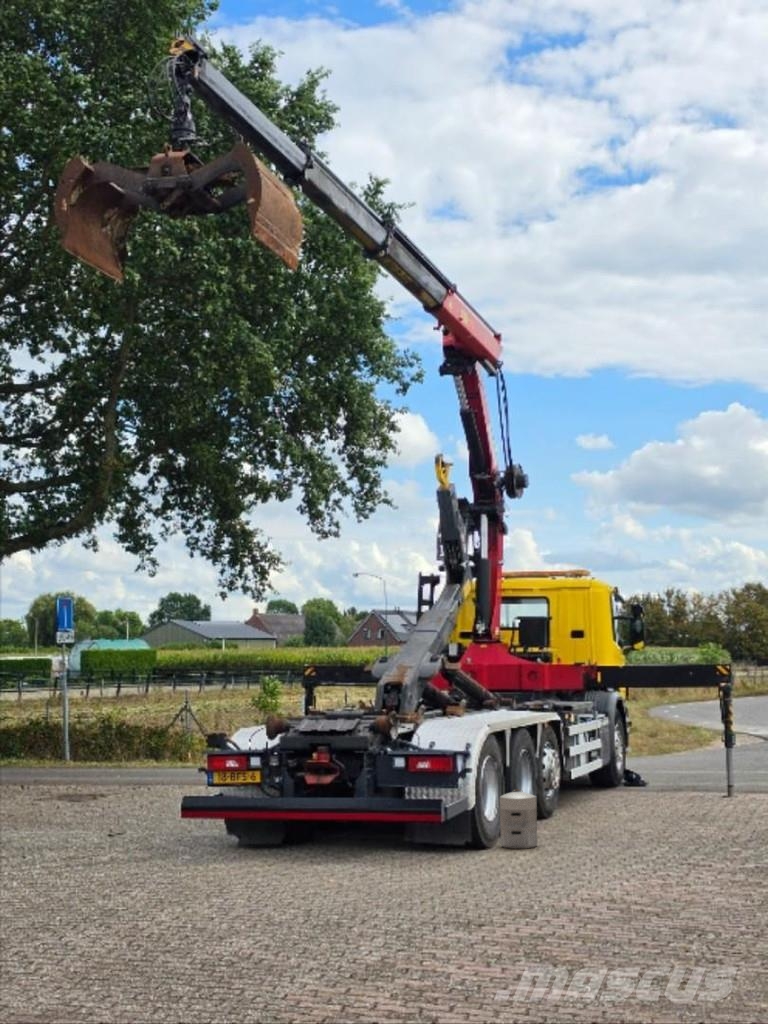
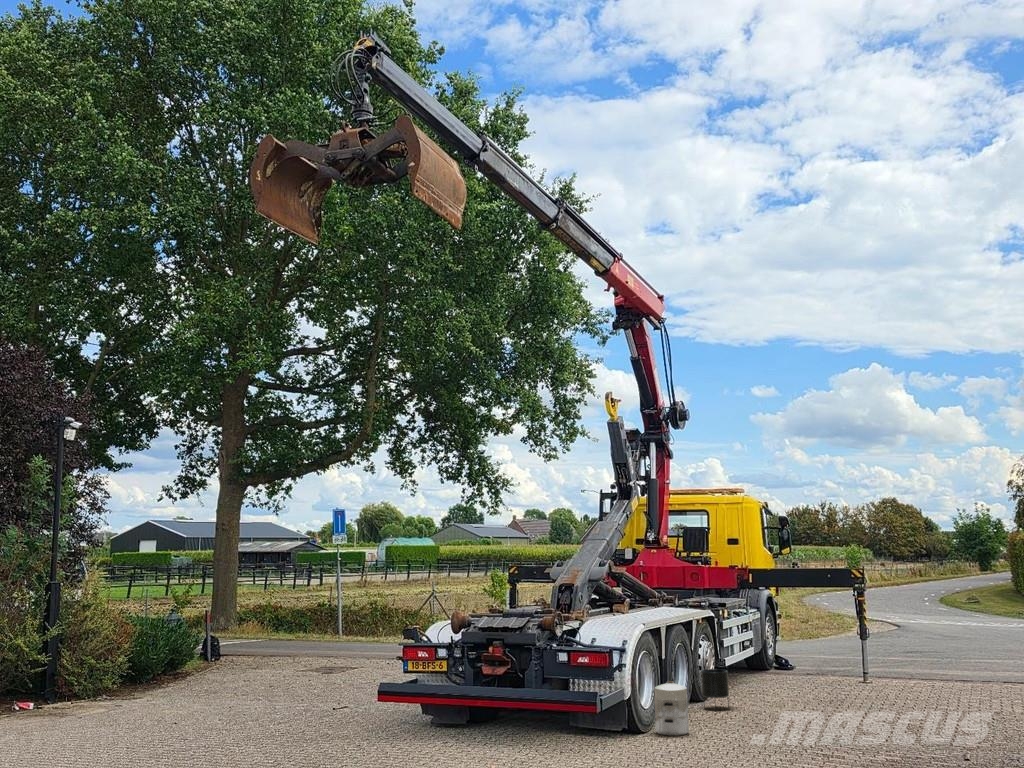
planter: none [546,780,577,827] -> present [701,669,729,711]

